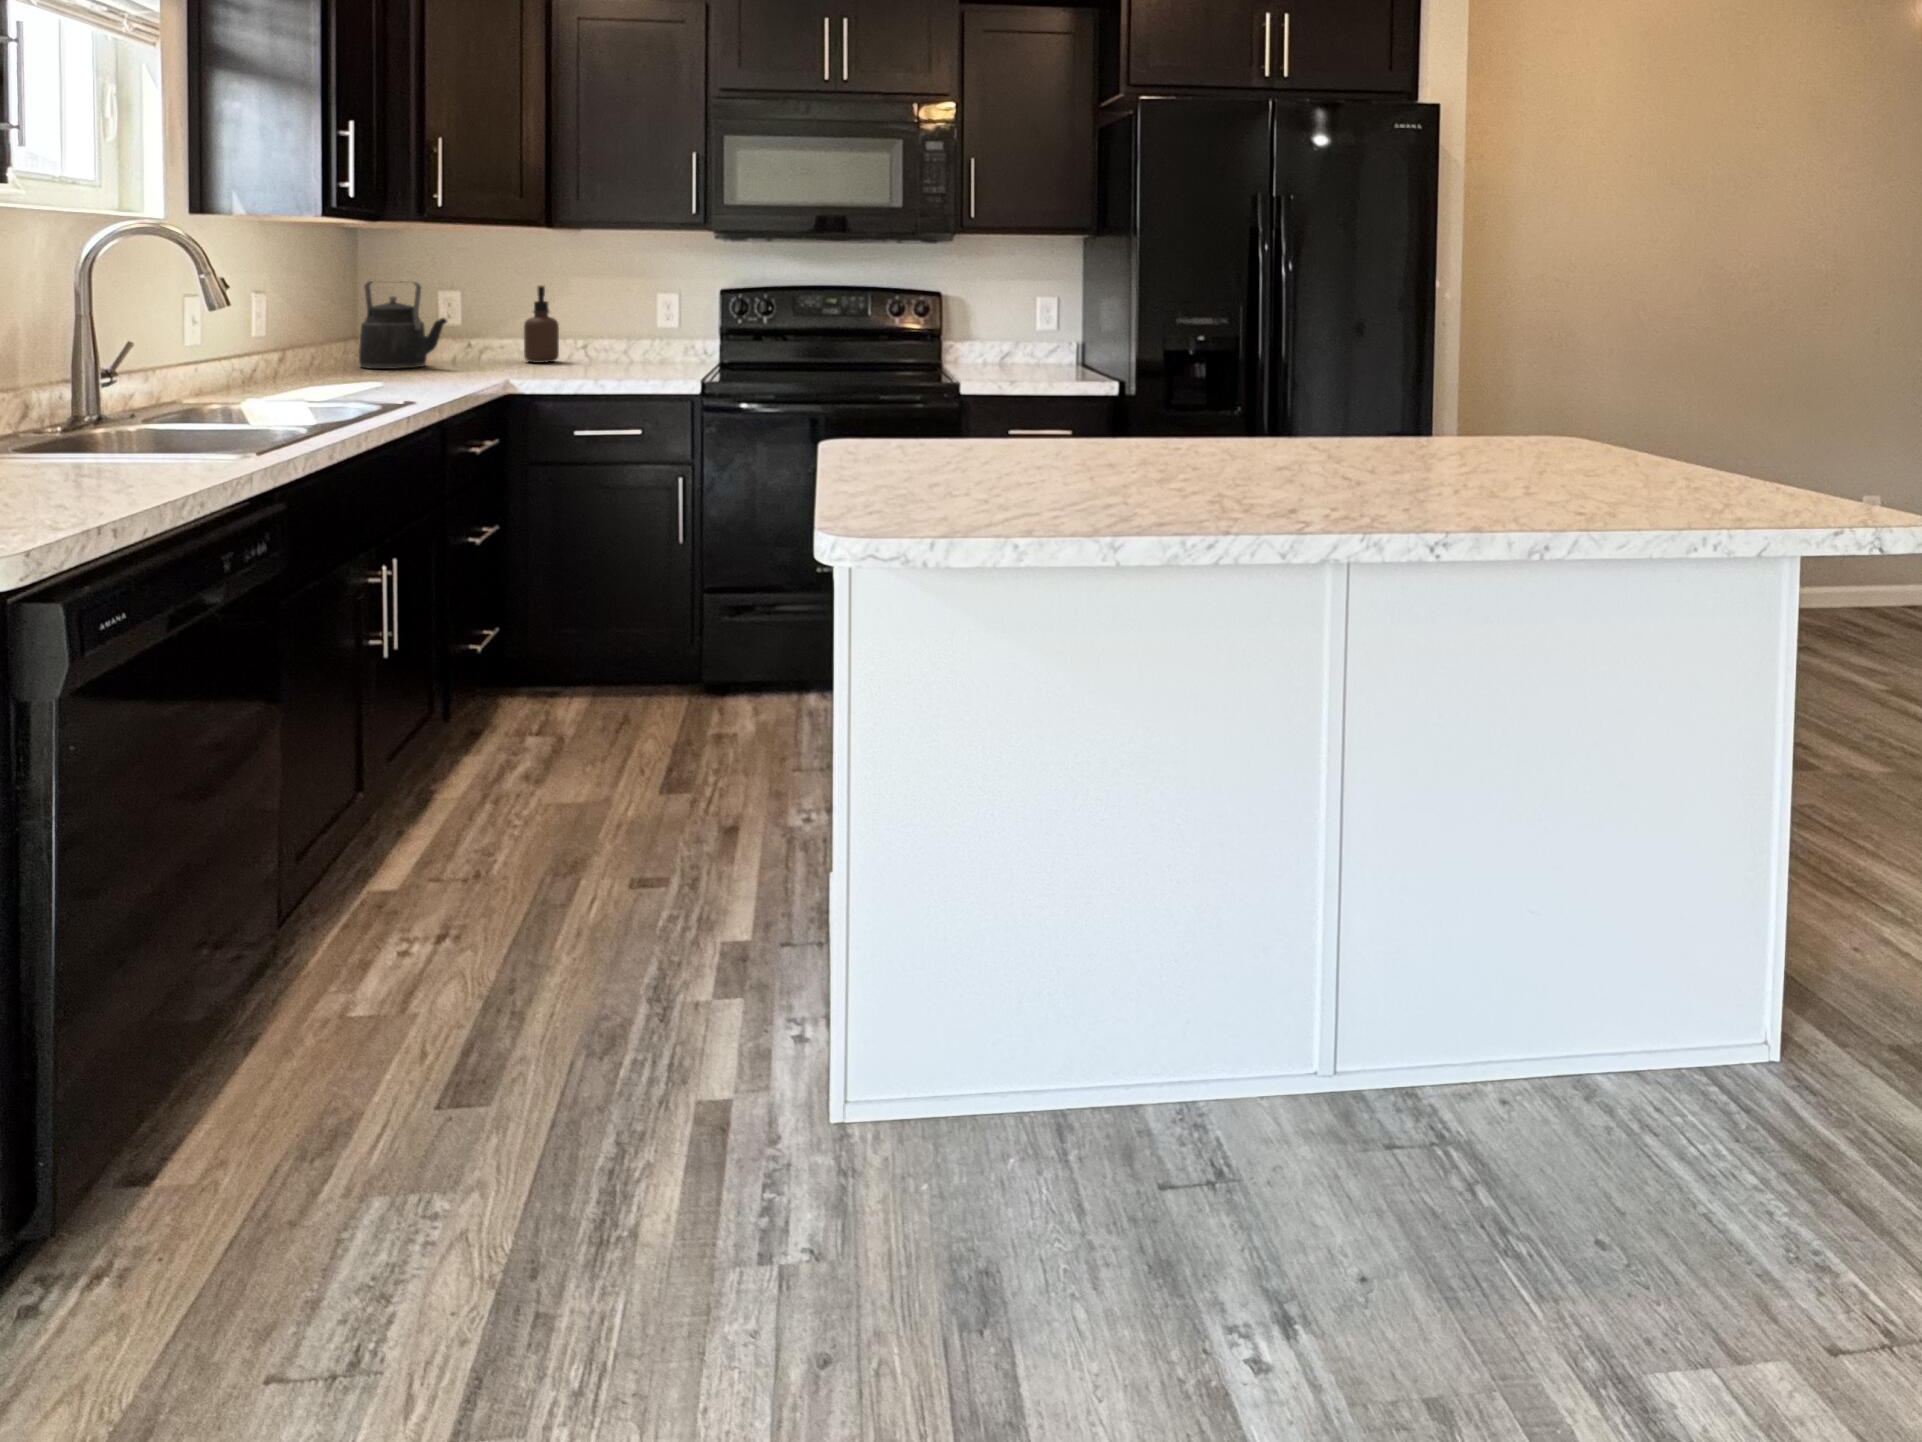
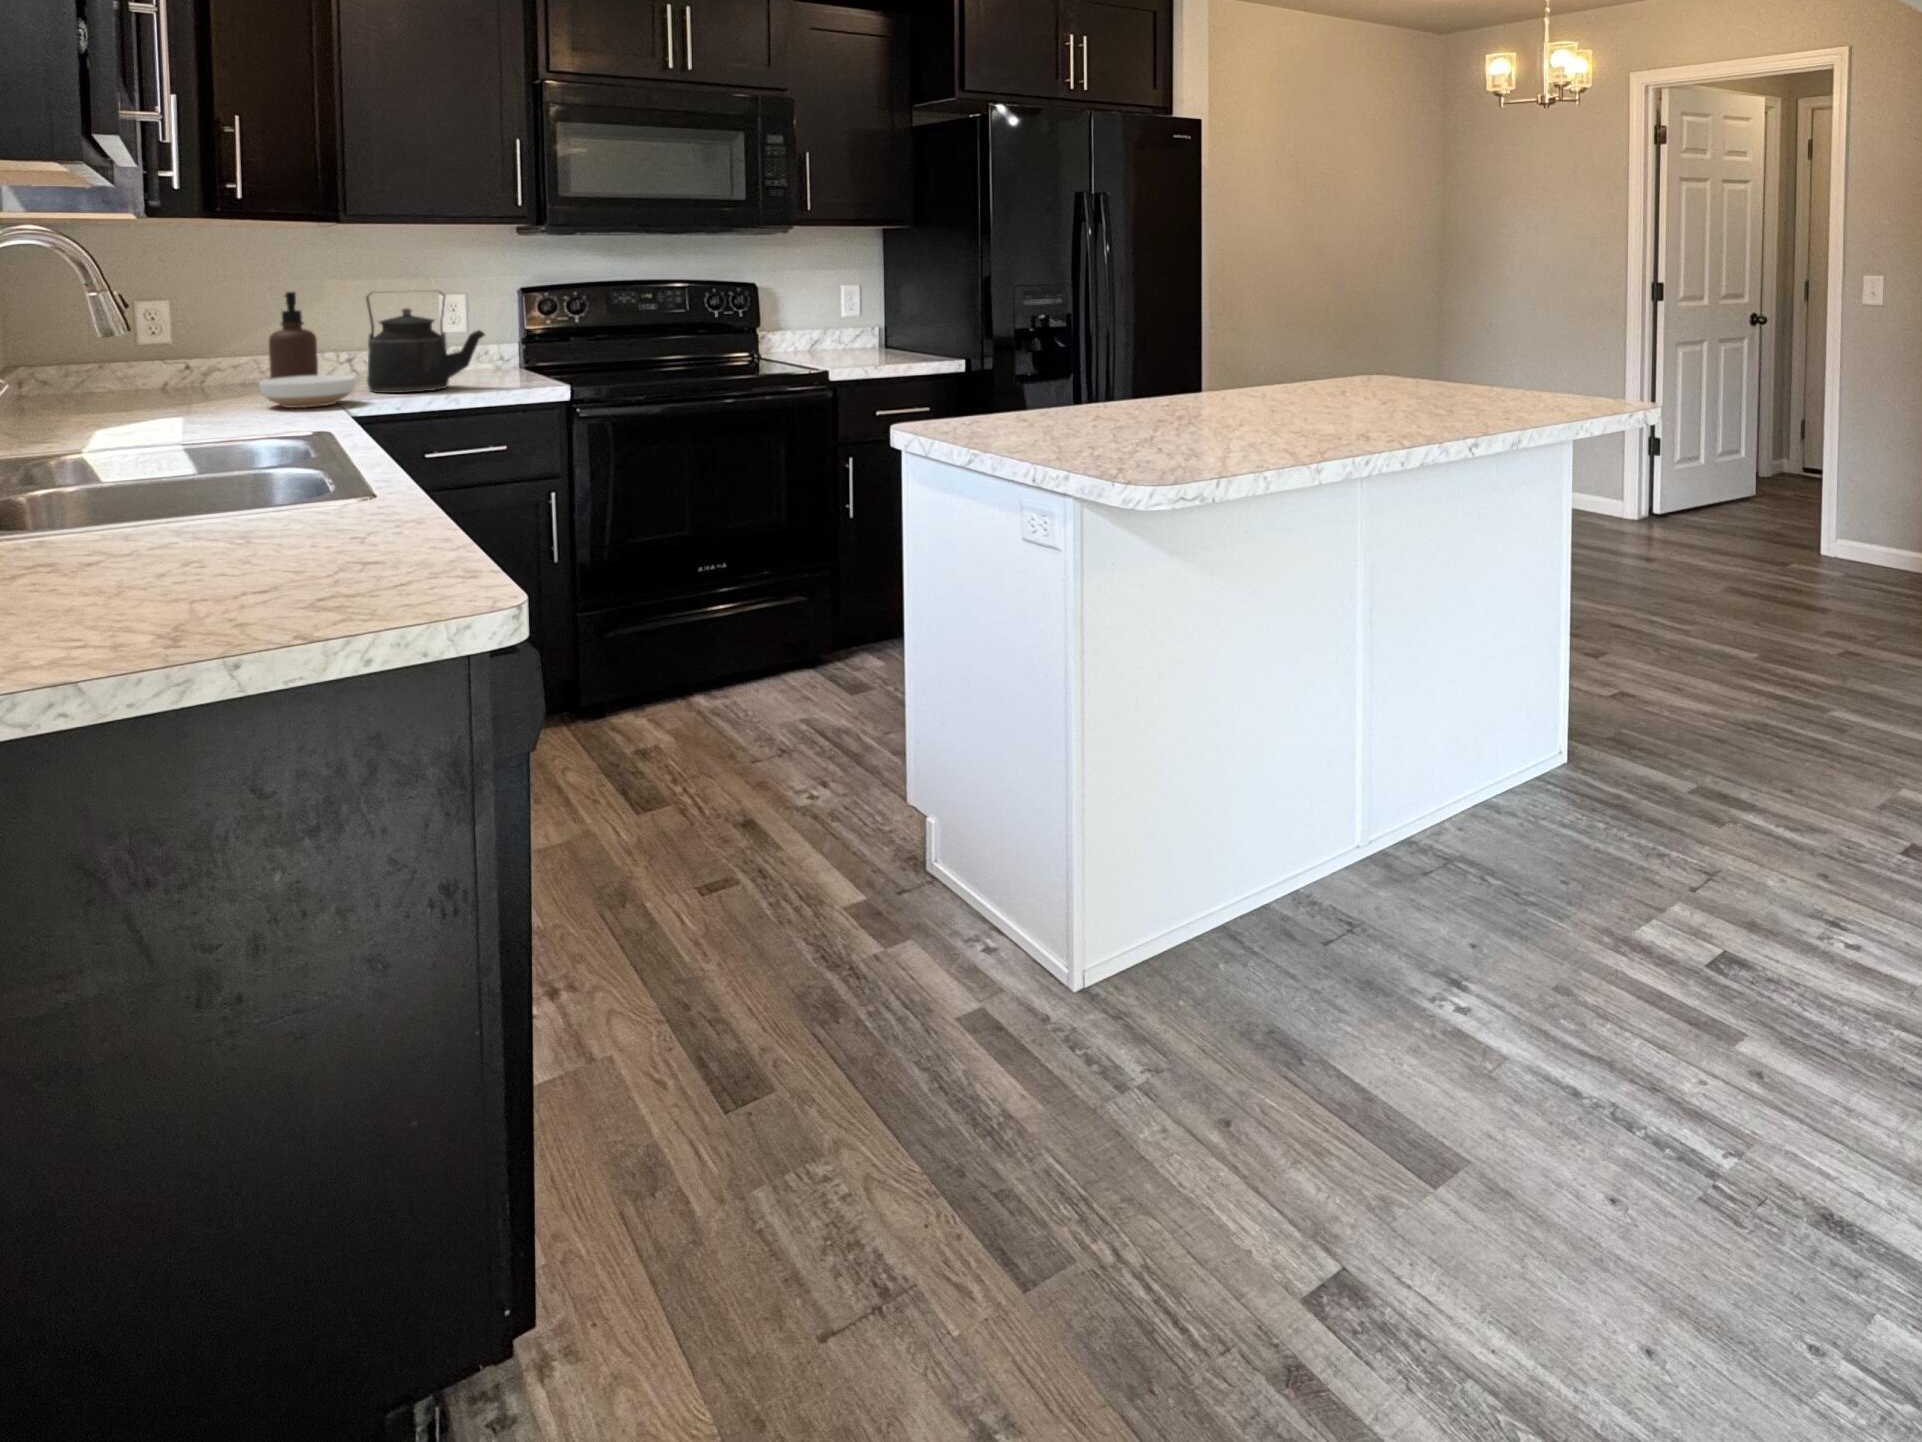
kettle: present [359,281,447,369] -> present [366,290,485,393]
bowl: none [465,355,537,380] -> present [259,375,356,408]

